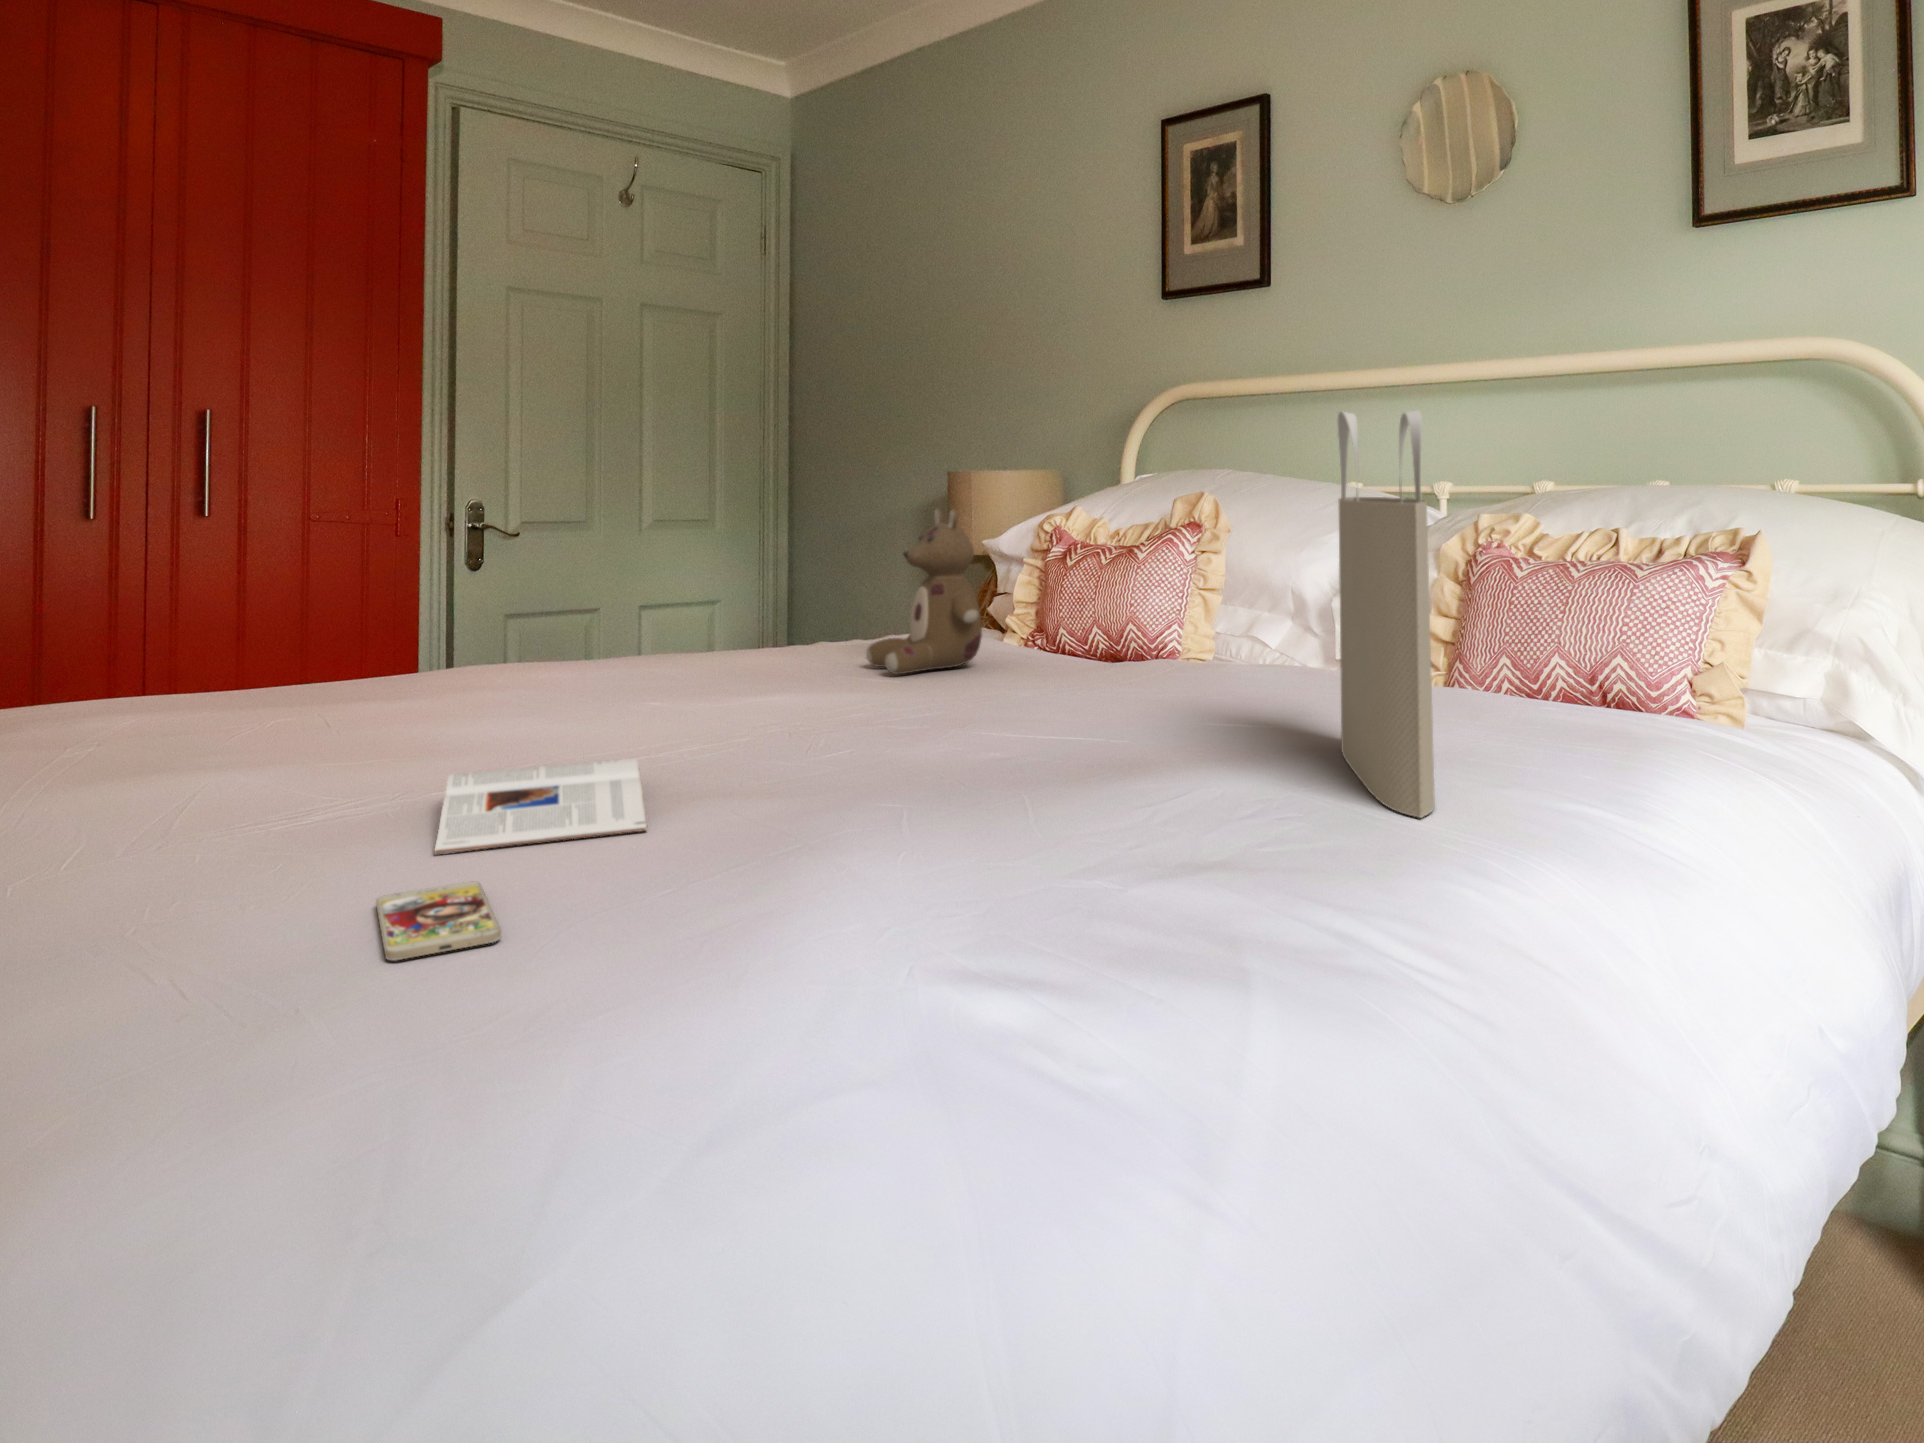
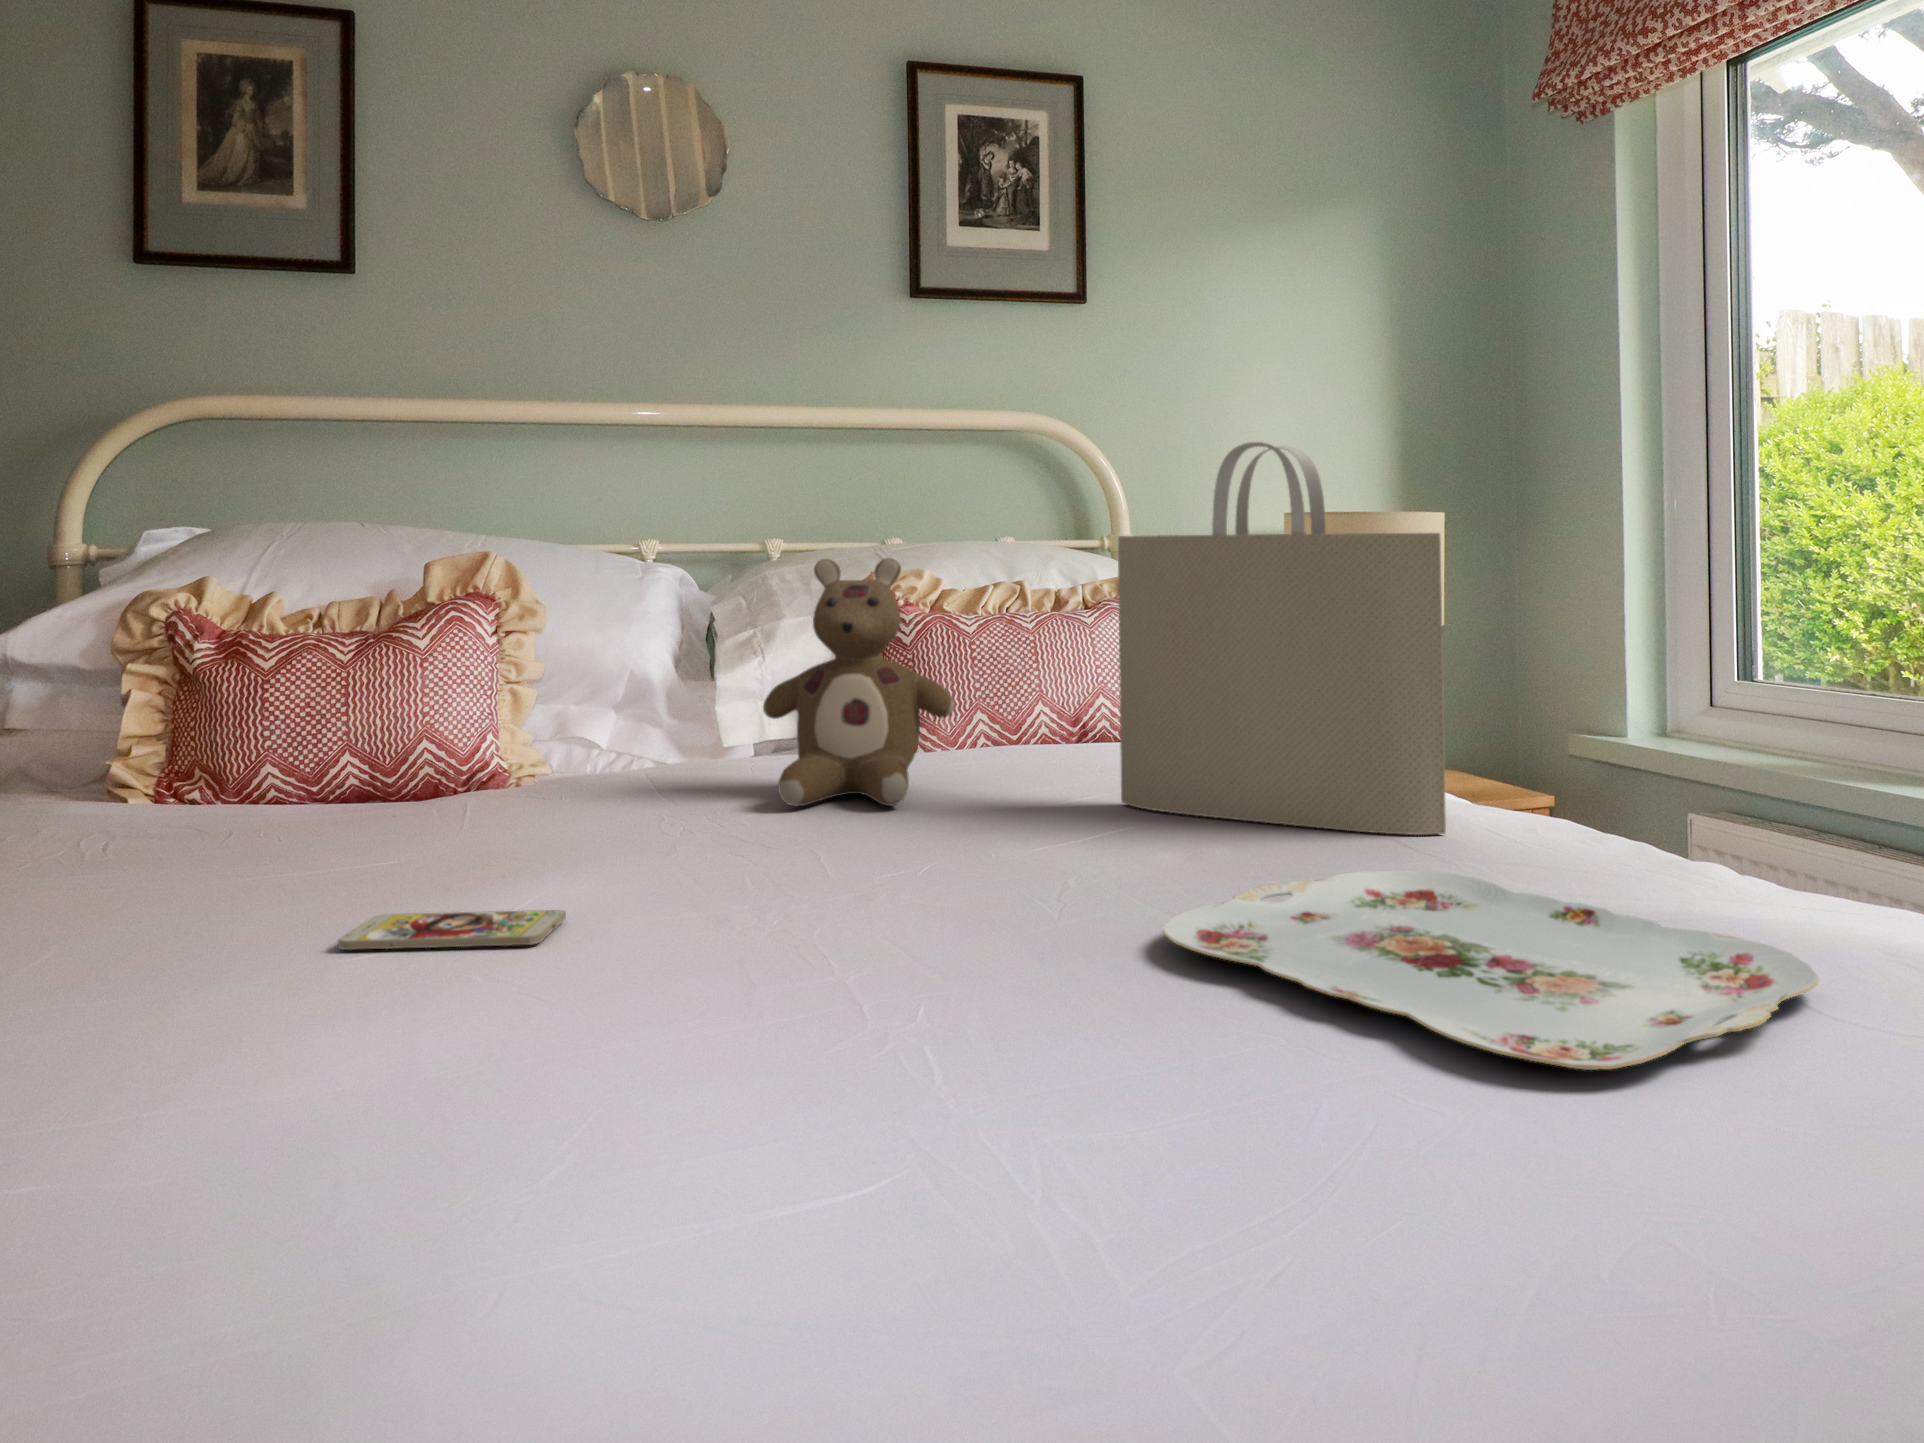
stuffed bear: present [866,509,982,674] -> present [763,558,955,806]
magazine: present [435,758,647,854] -> none [539,1021,1147,1287]
serving tray: none [713,785,1185,930] -> present [1162,870,1819,1070]
smartphone: present [376,882,501,960] -> present [338,910,566,950]

